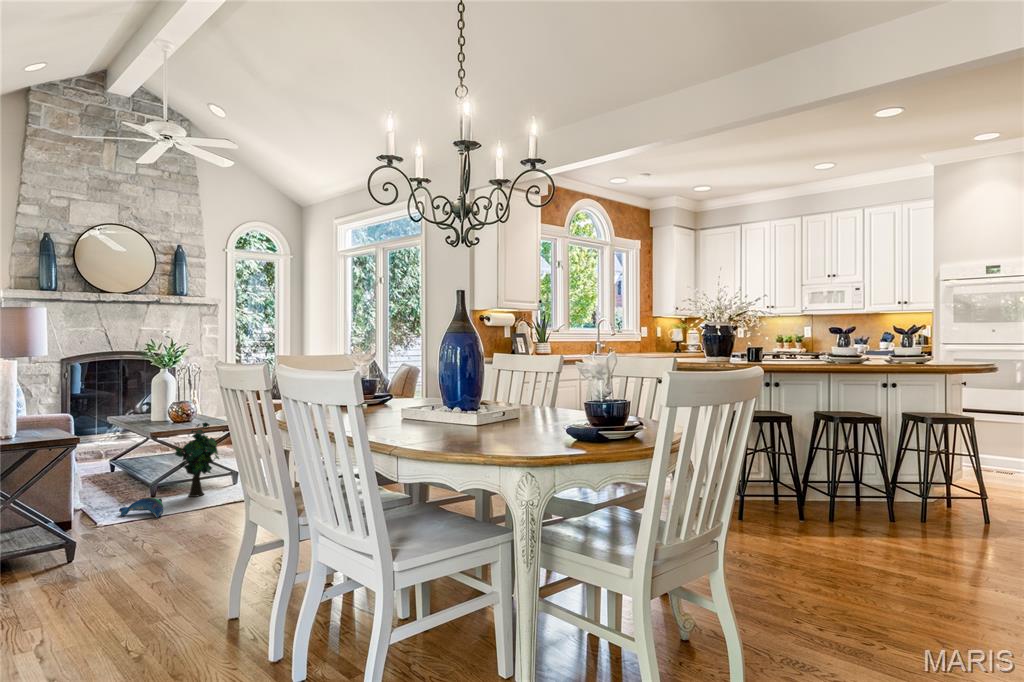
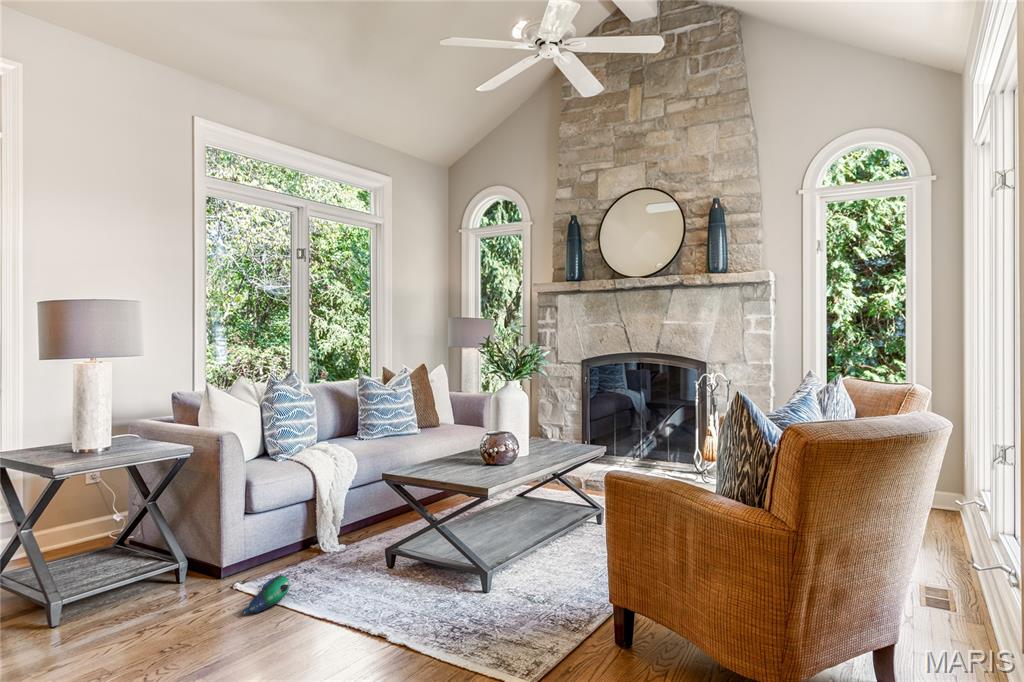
decorative plant: present [175,422,219,497] -> none [359,480,425,599]

